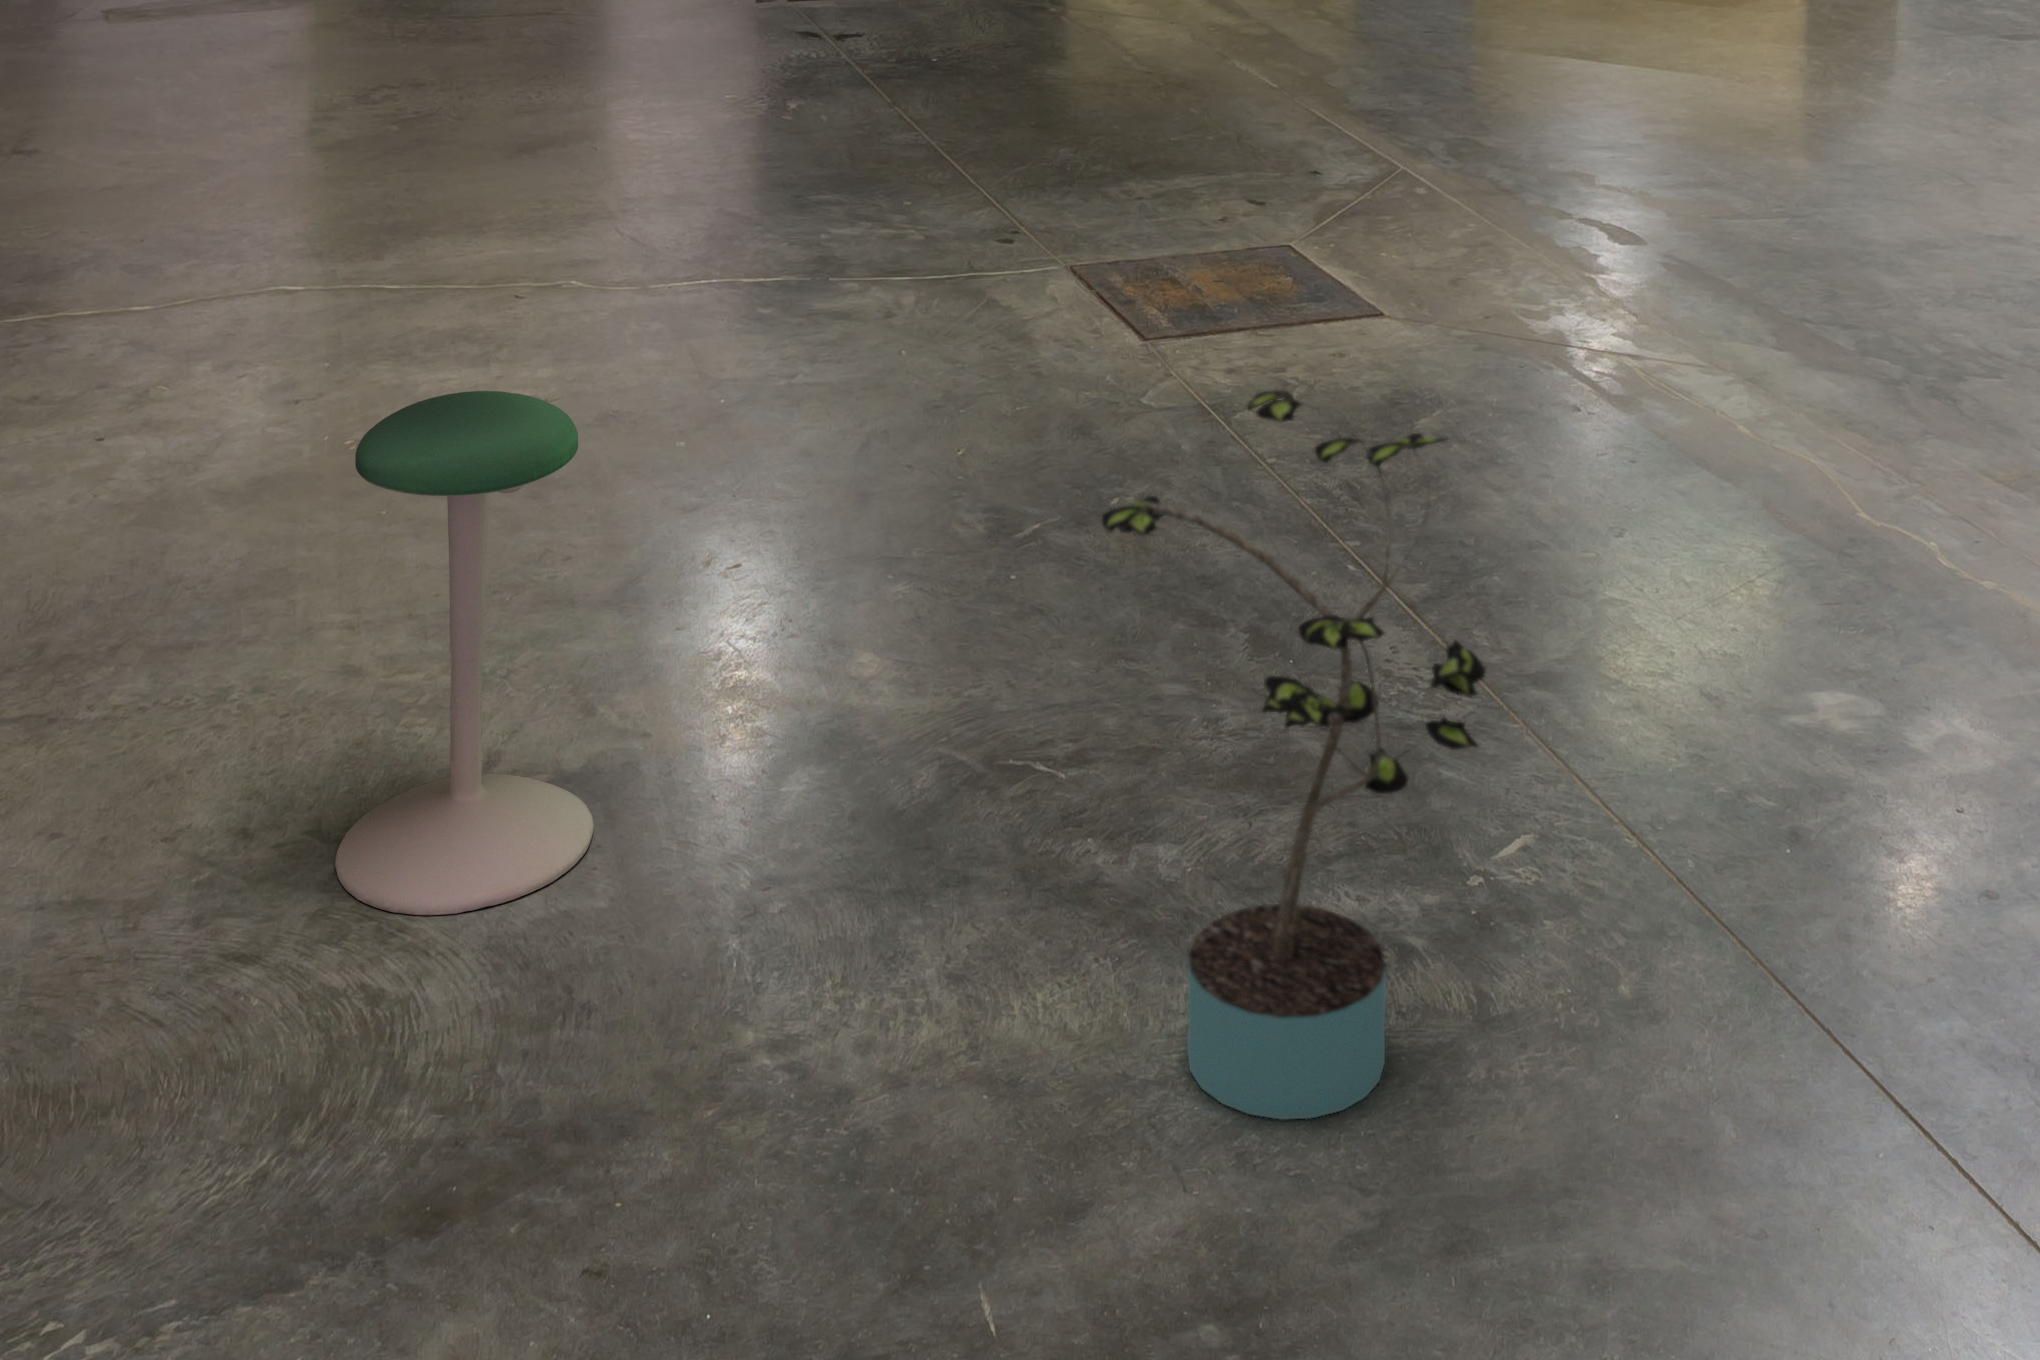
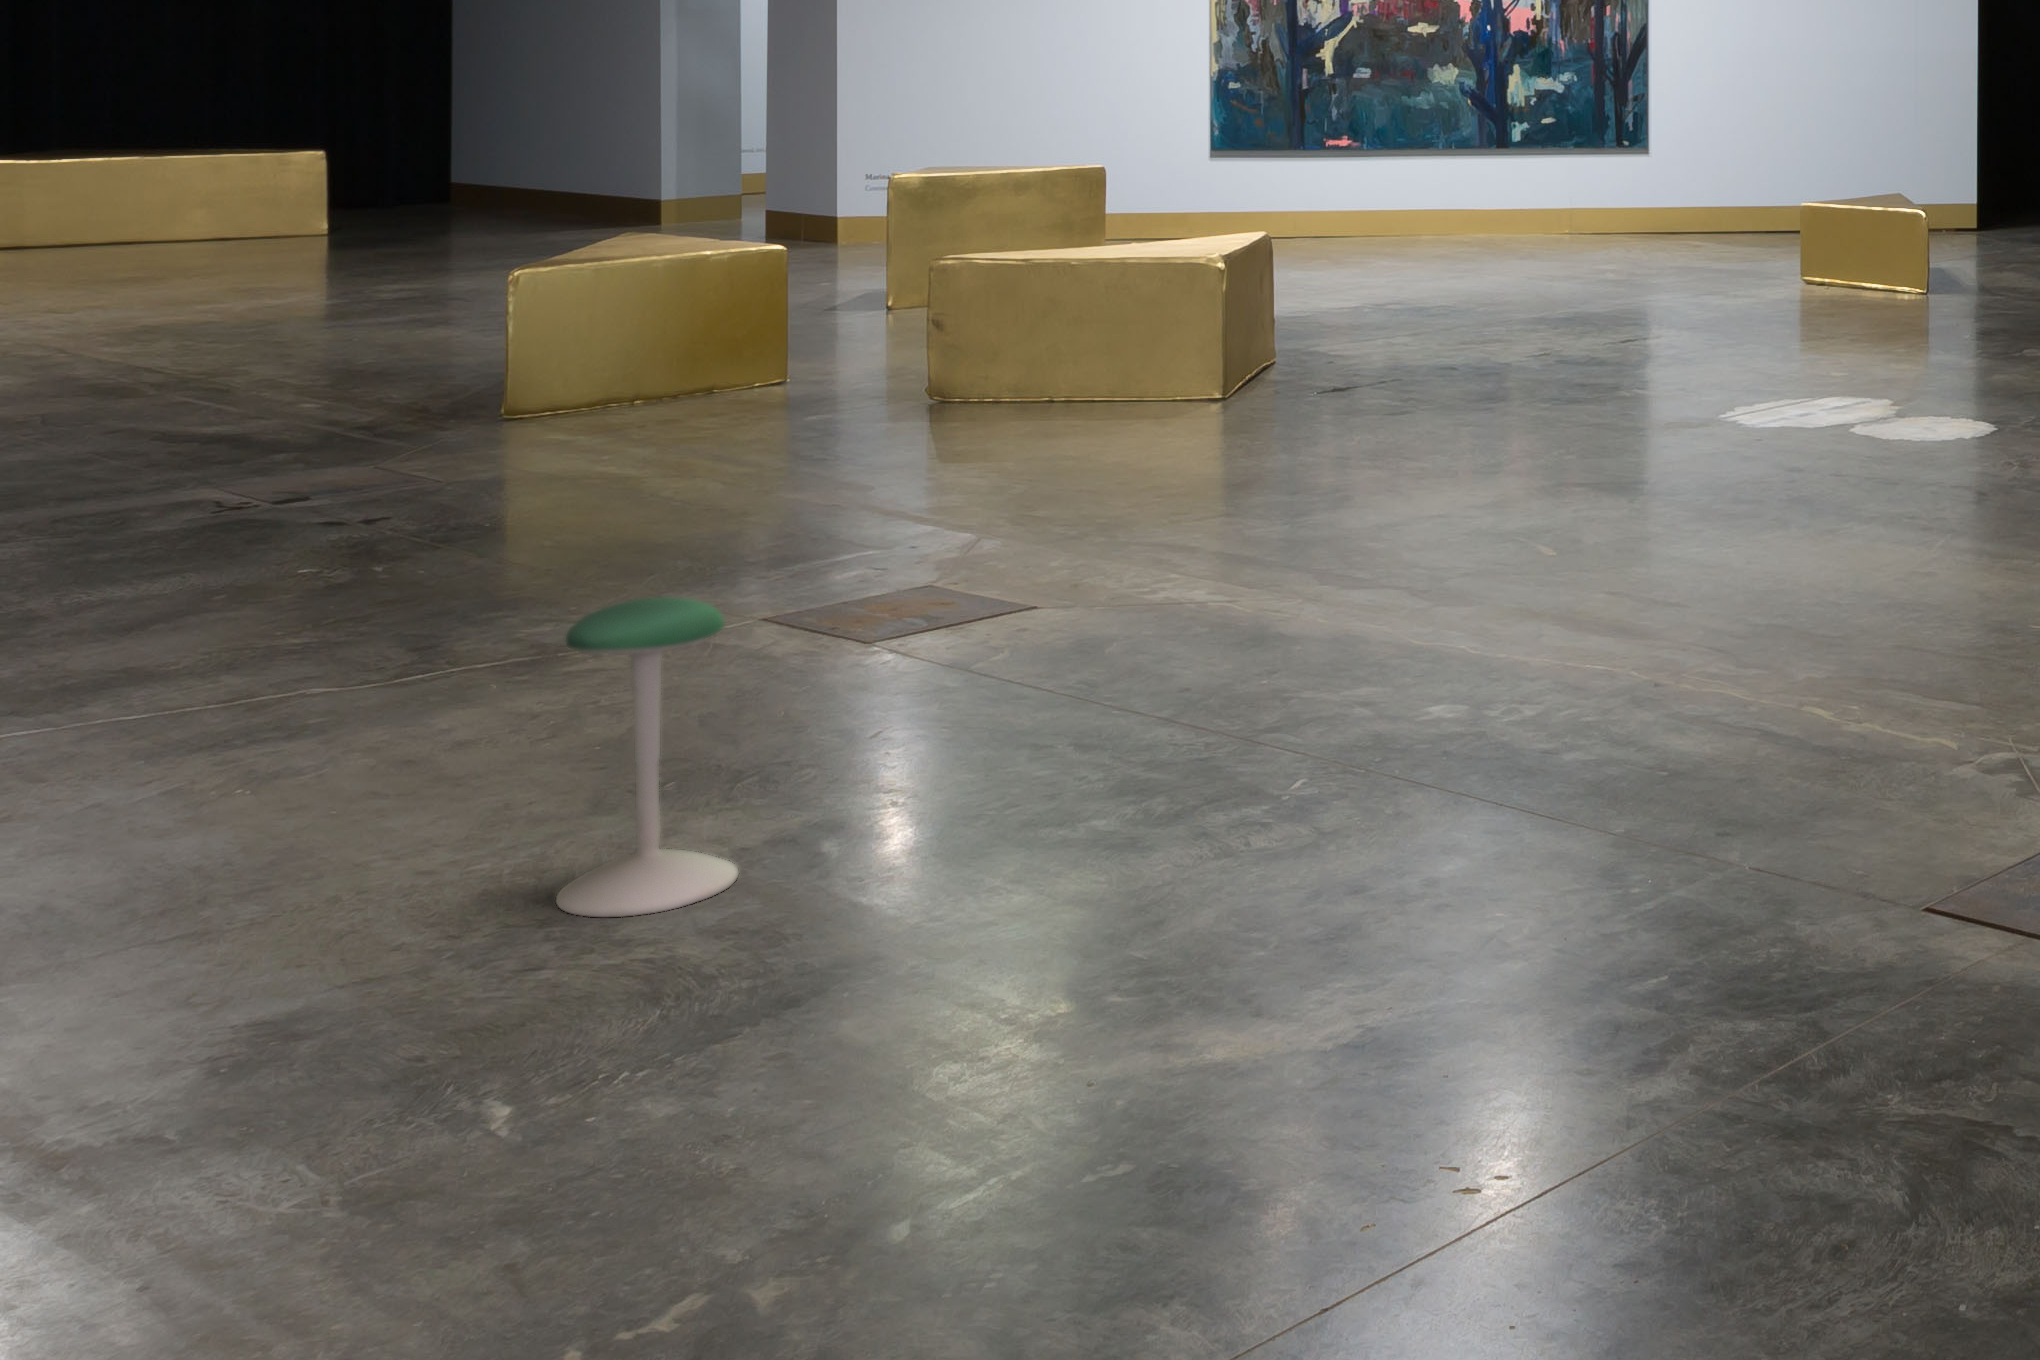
potted plant: present [1102,390,1486,1120] -> none [1143,497,1362,862]

